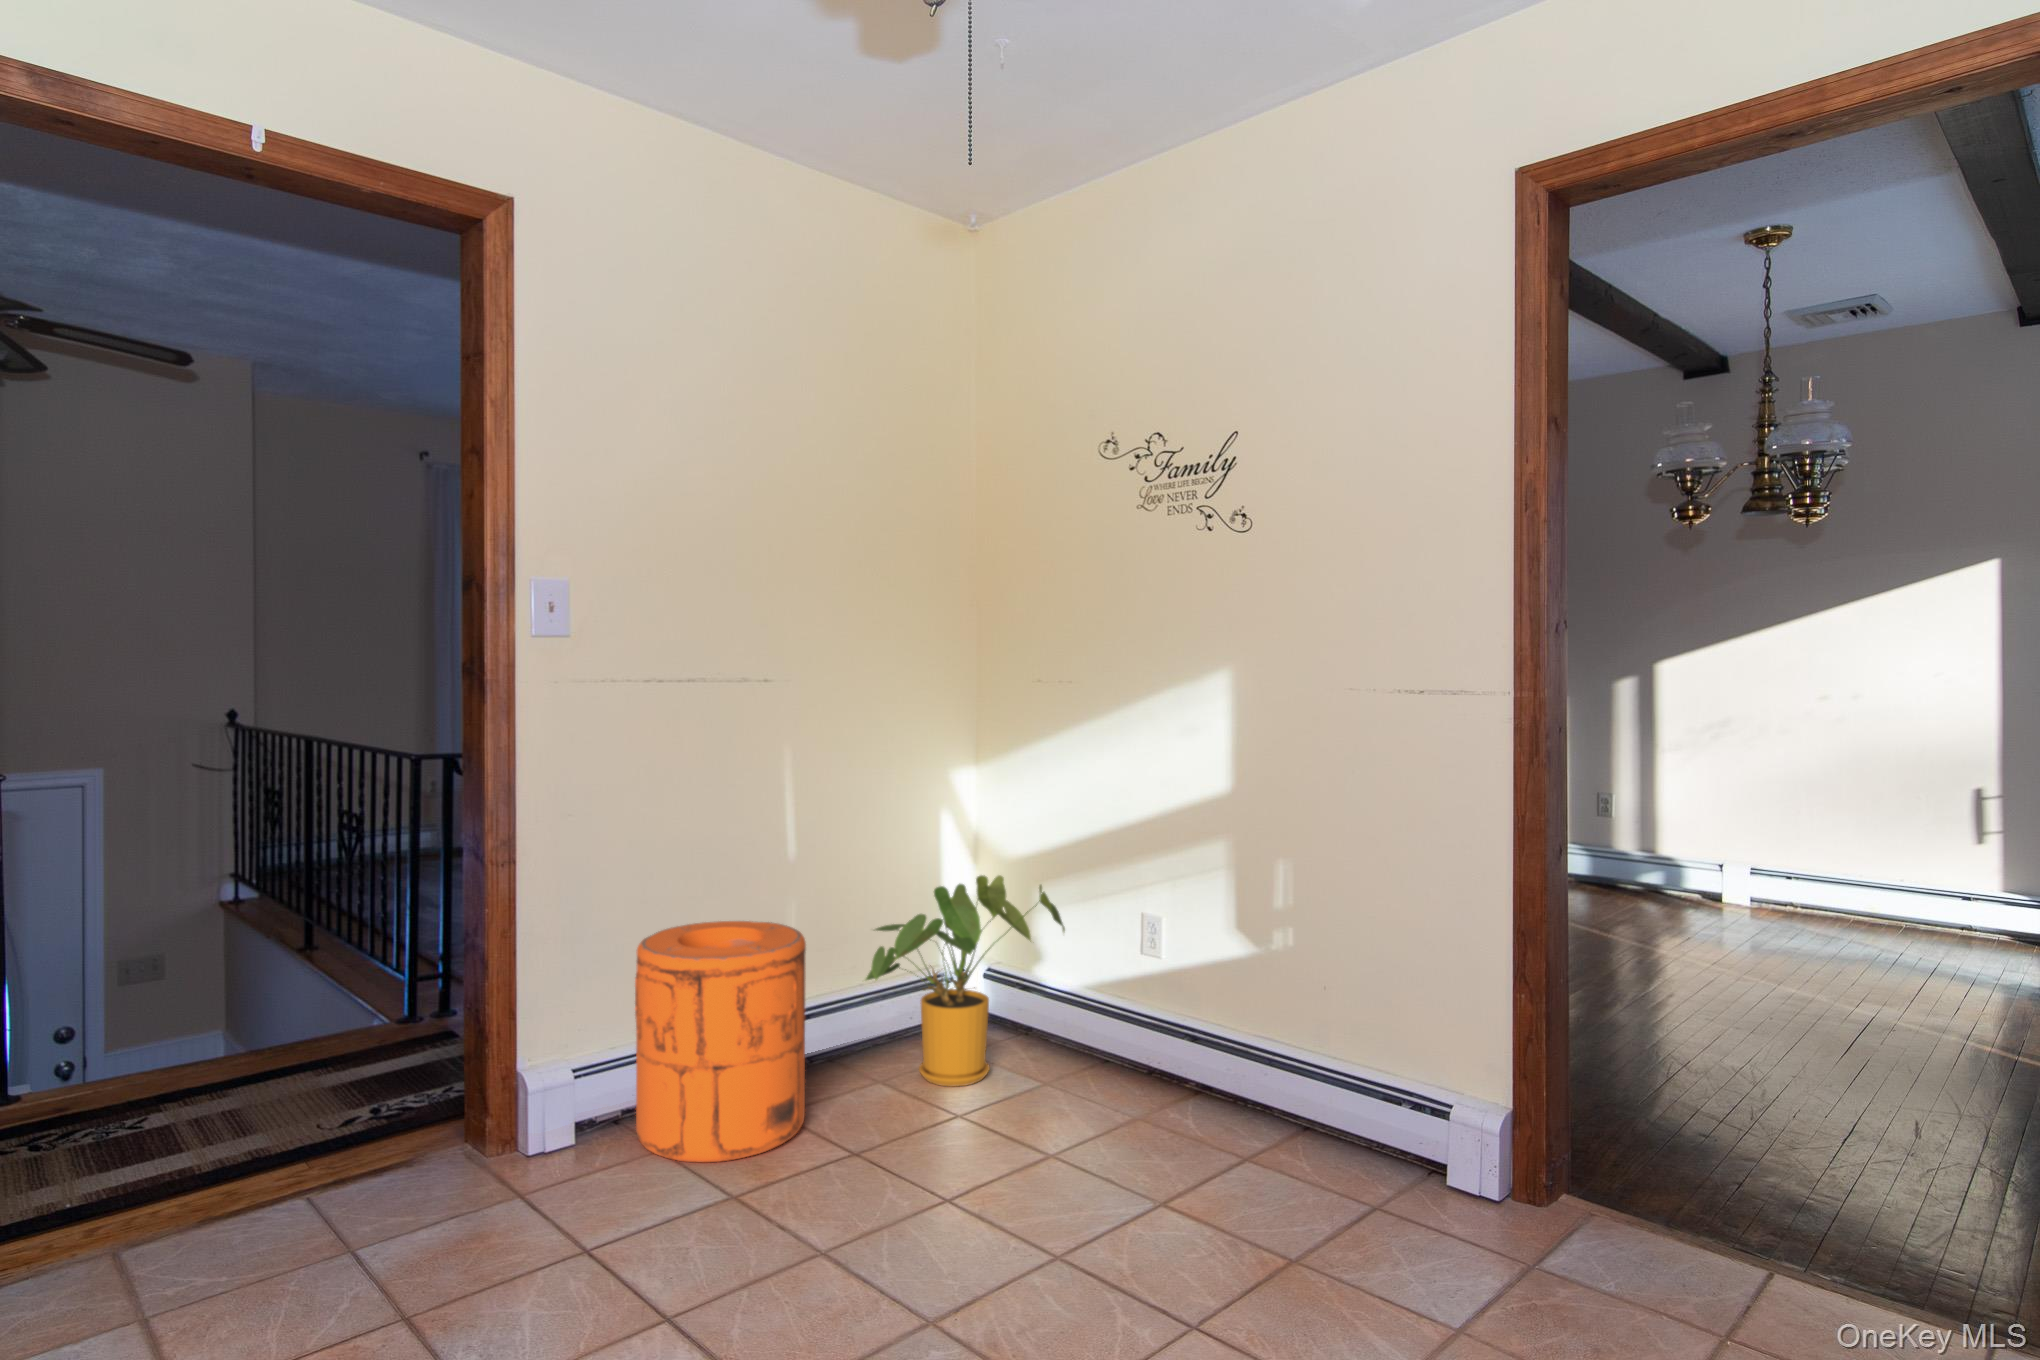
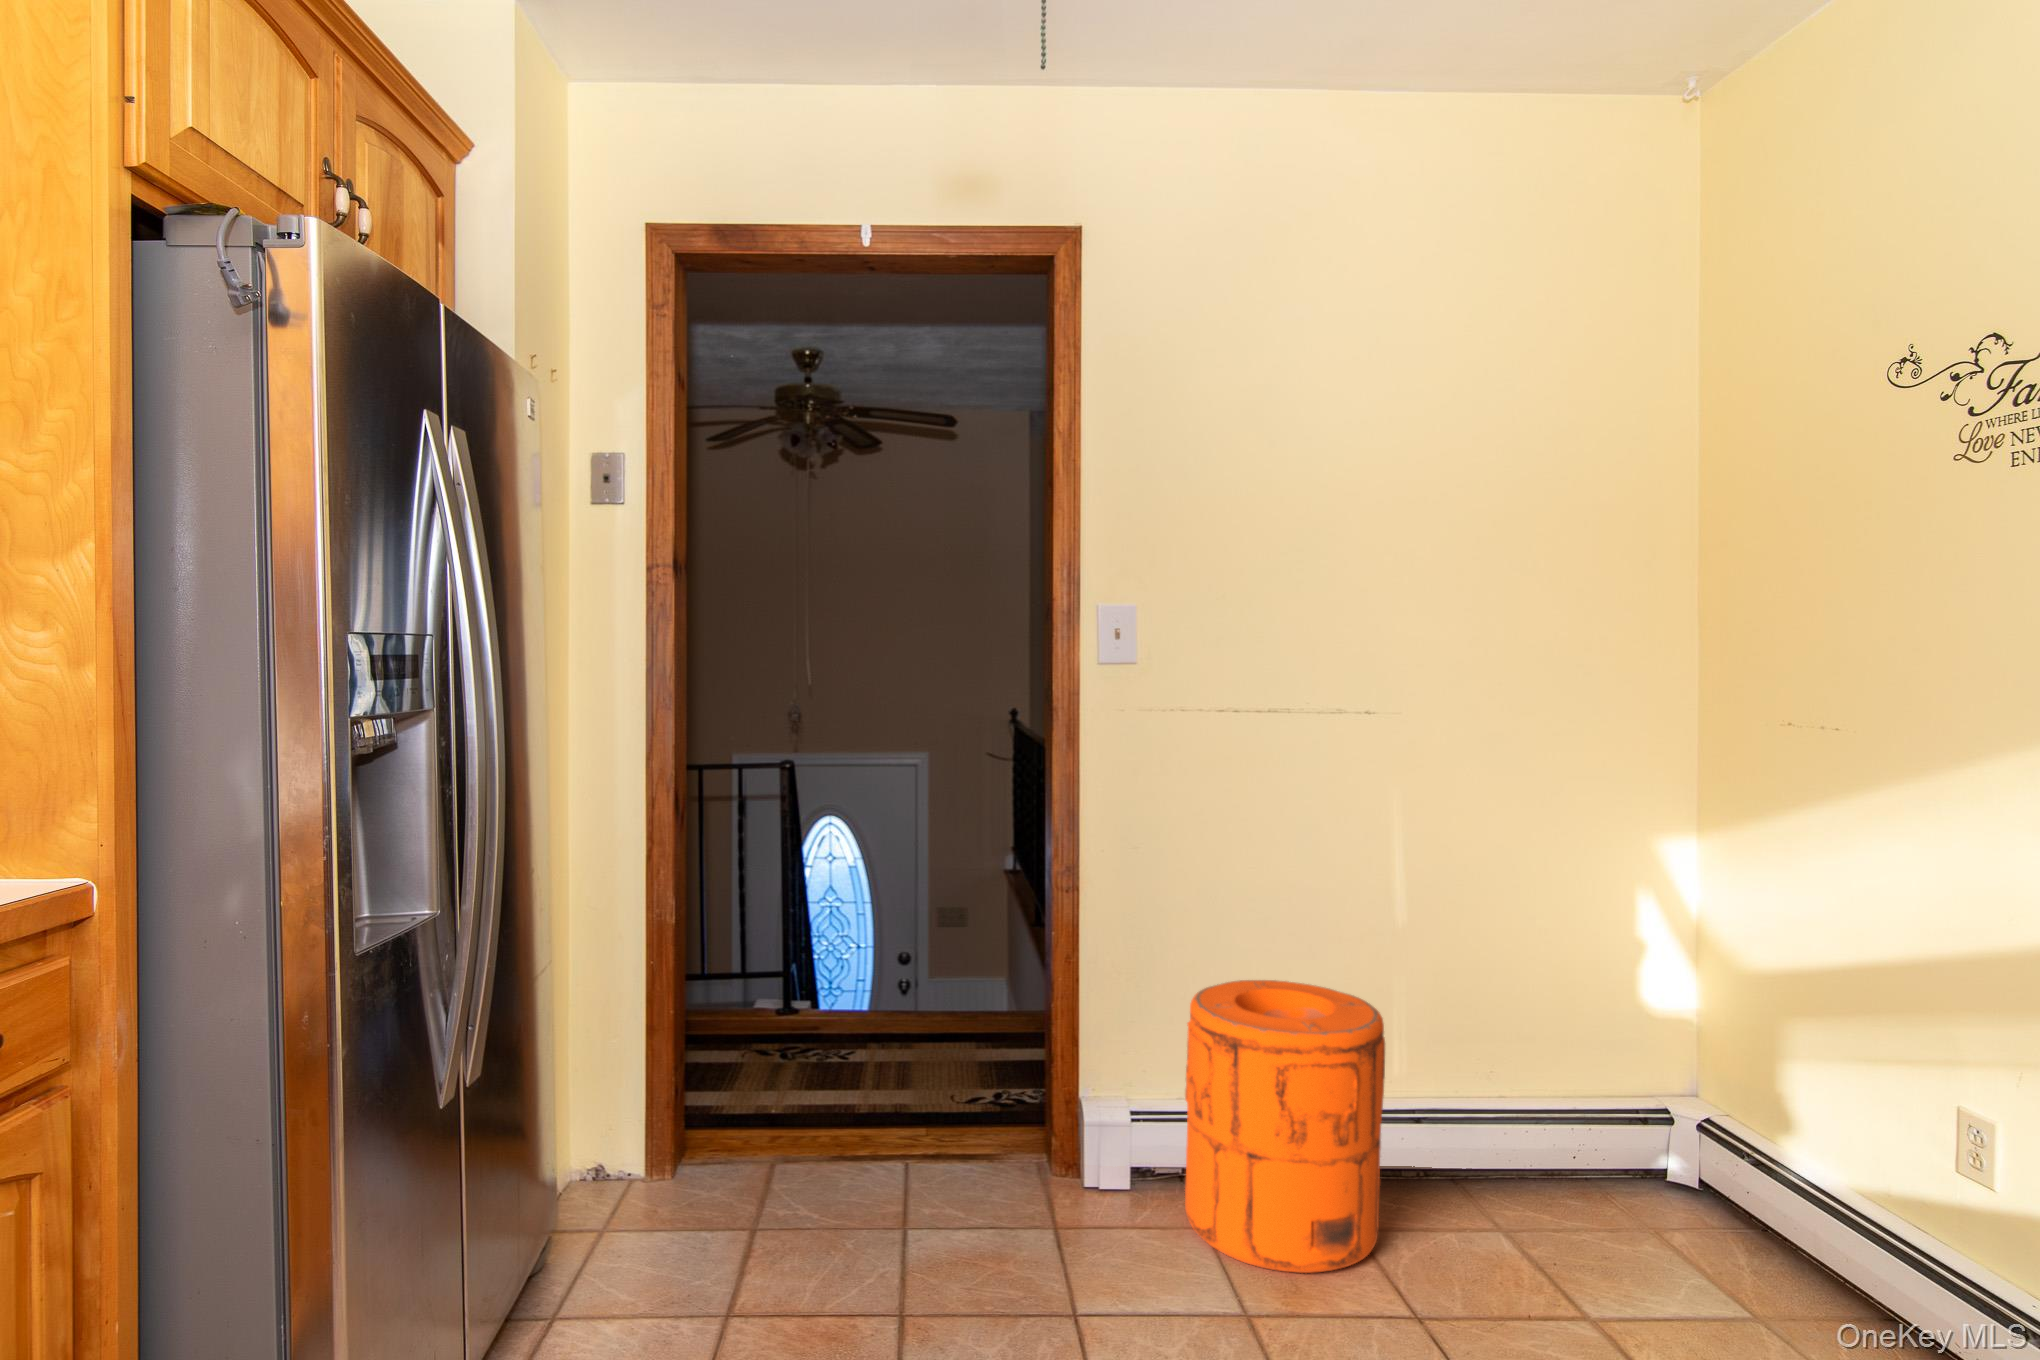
house plant: present [866,875,1065,1087] -> none [1485,988,1807,1275]

